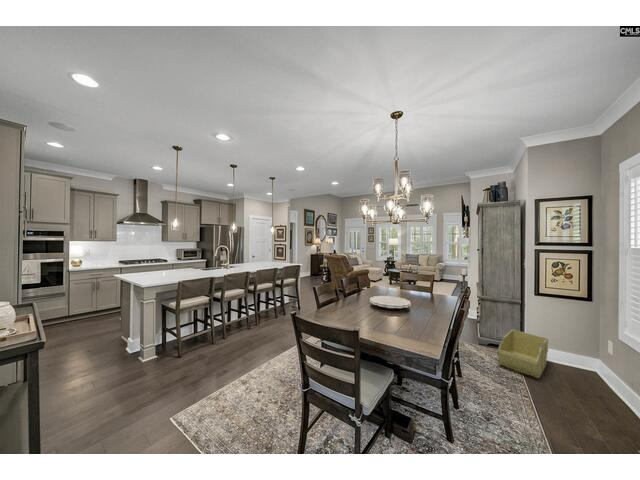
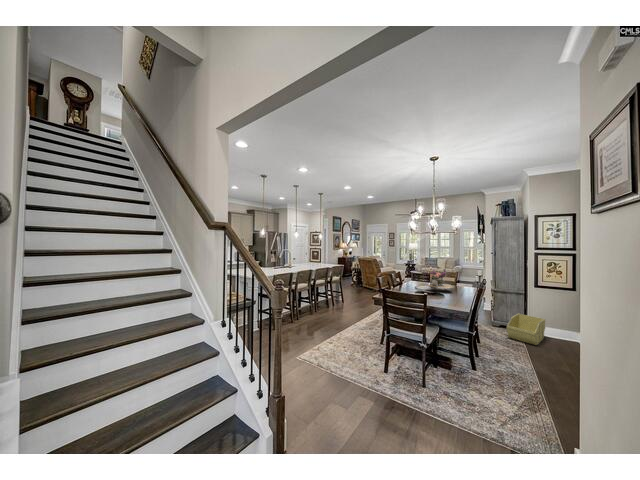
flower arrangement: none [386,272,425,304] -> present [427,269,453,289]

